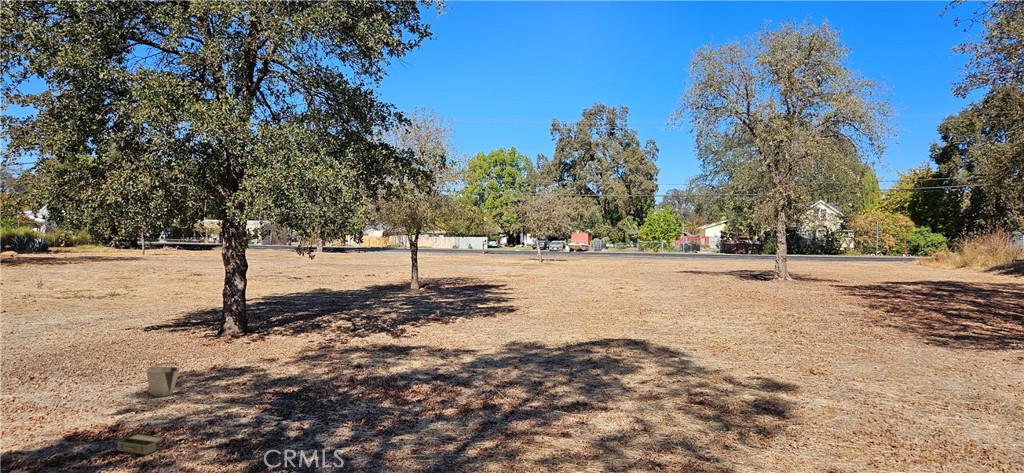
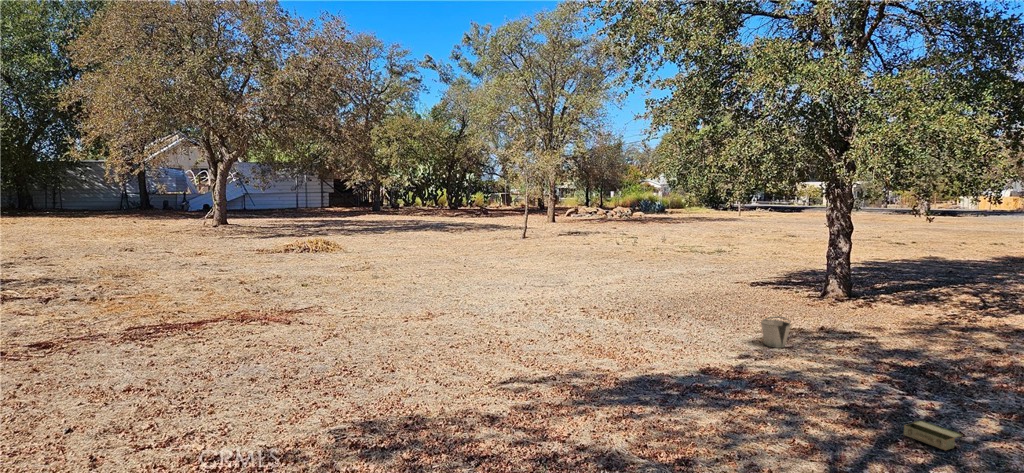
toolbox: present [118,434,165,455] -> present [904,421,962,450]

